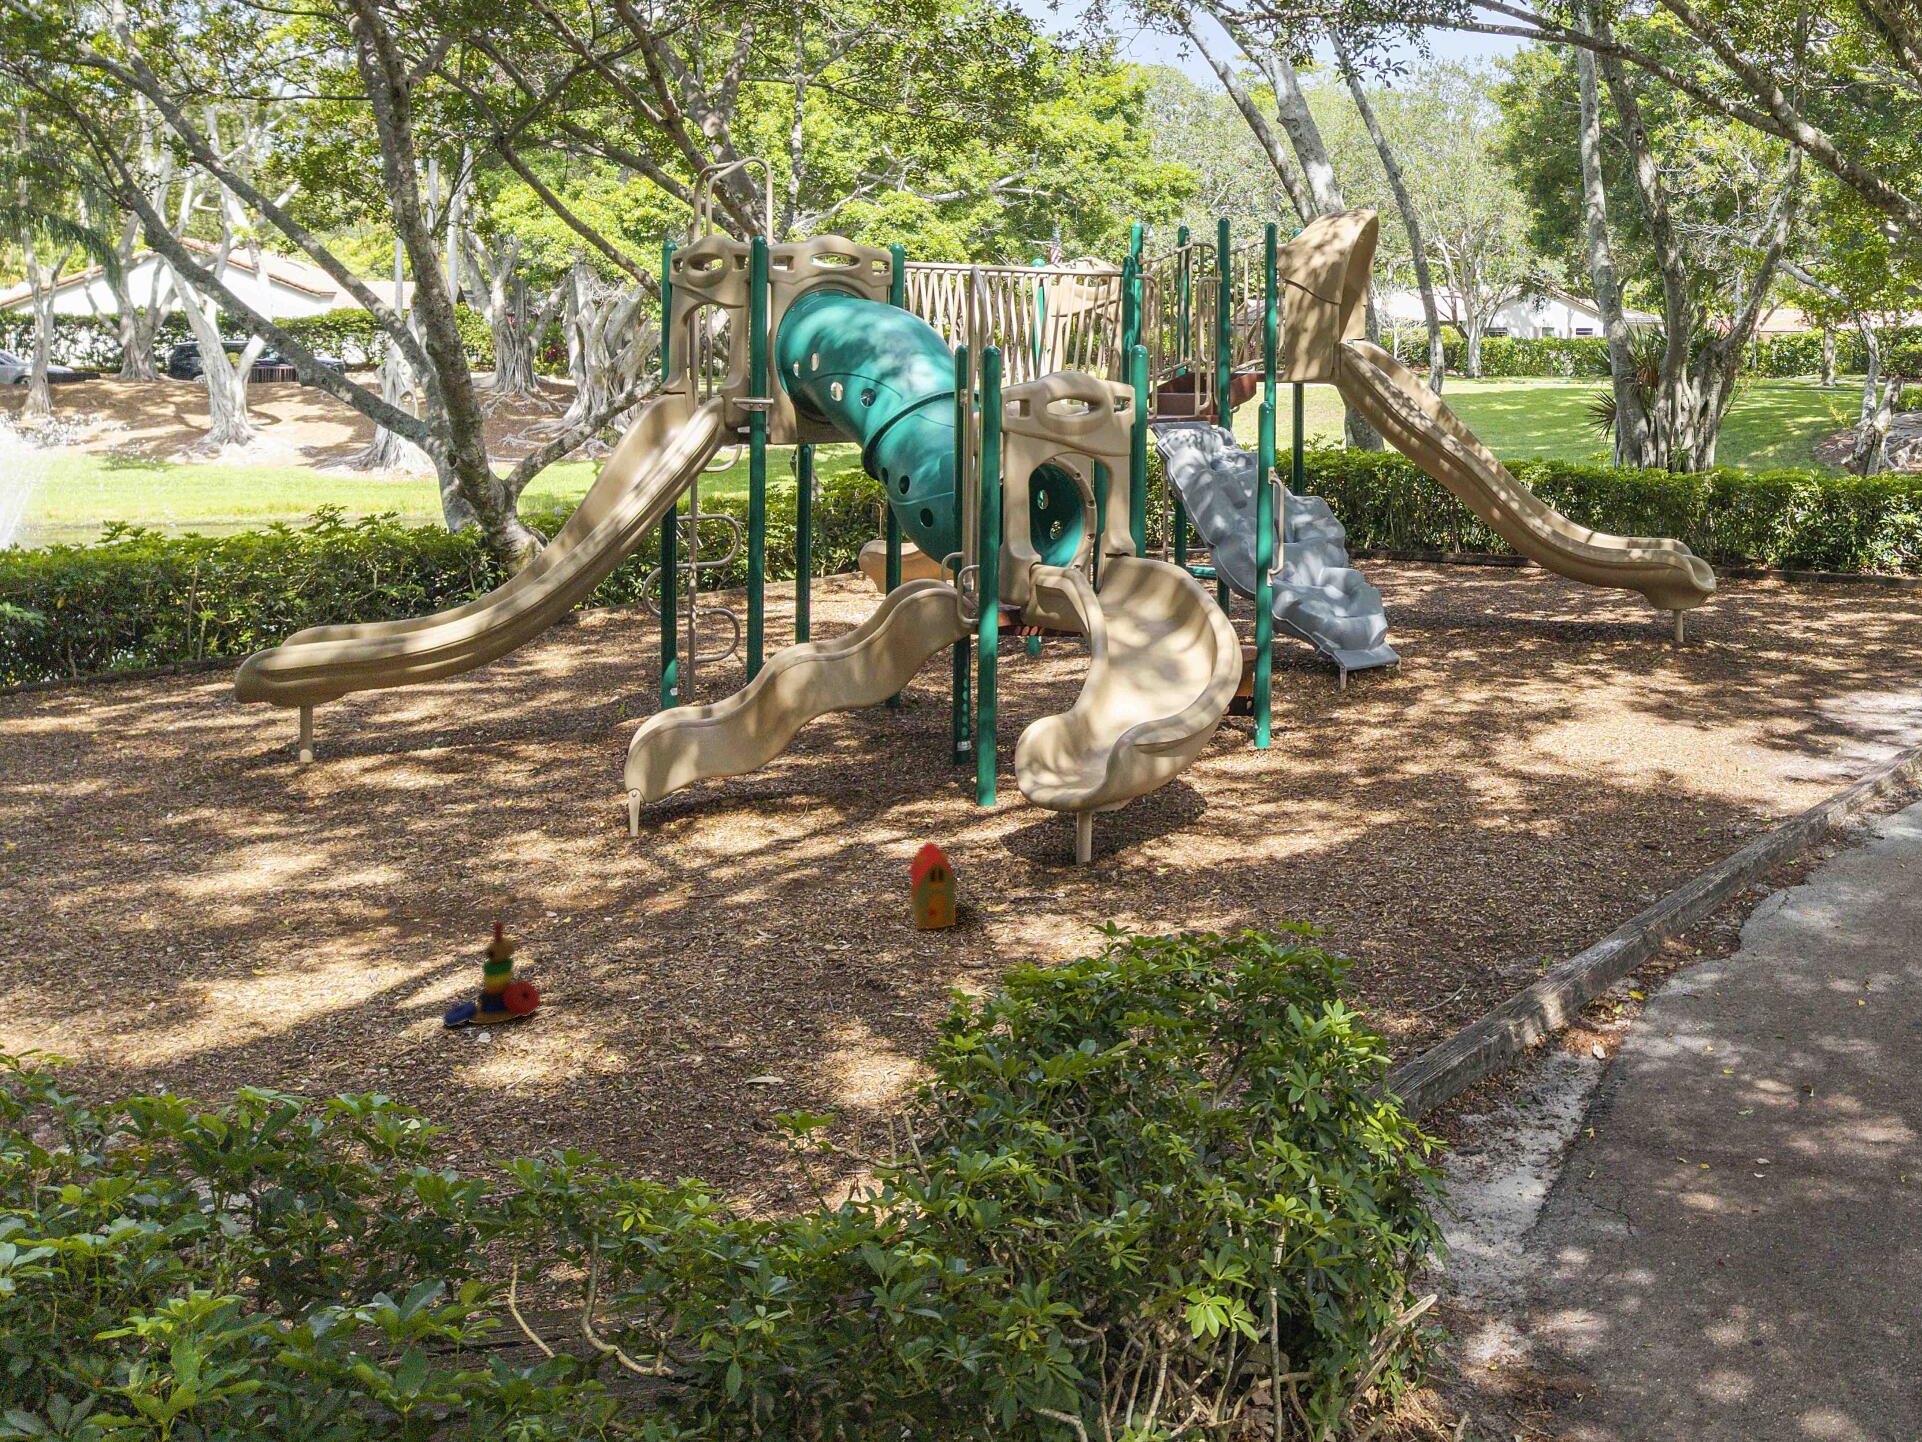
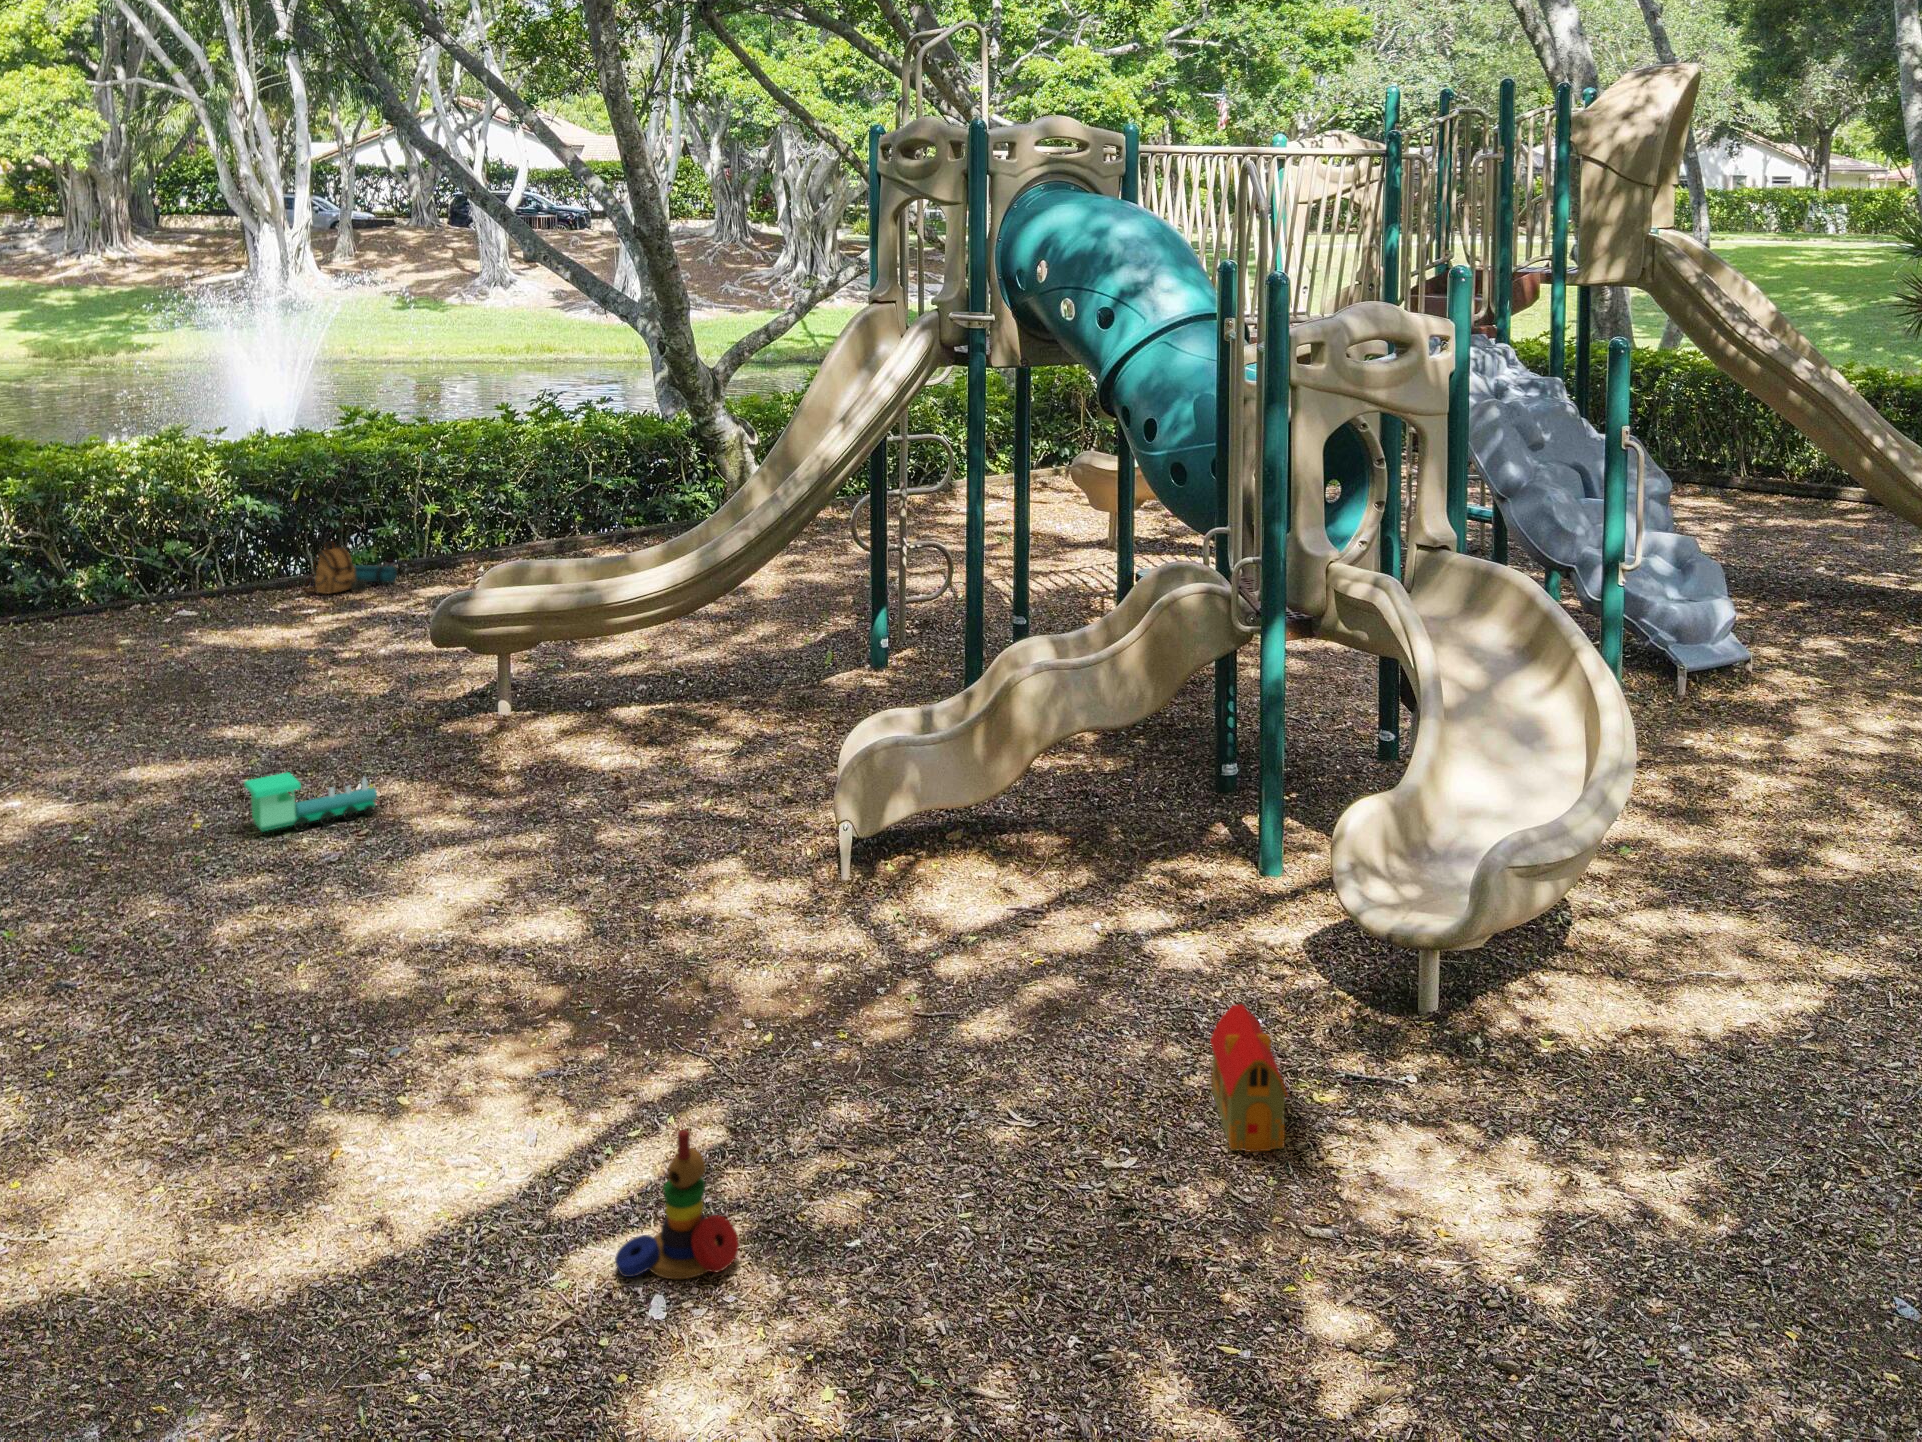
backpack: none [52,650,163,702] -> present [301,542,397,594]
toy train: none [48,801,185,852] -> present [244,772,377,832]

